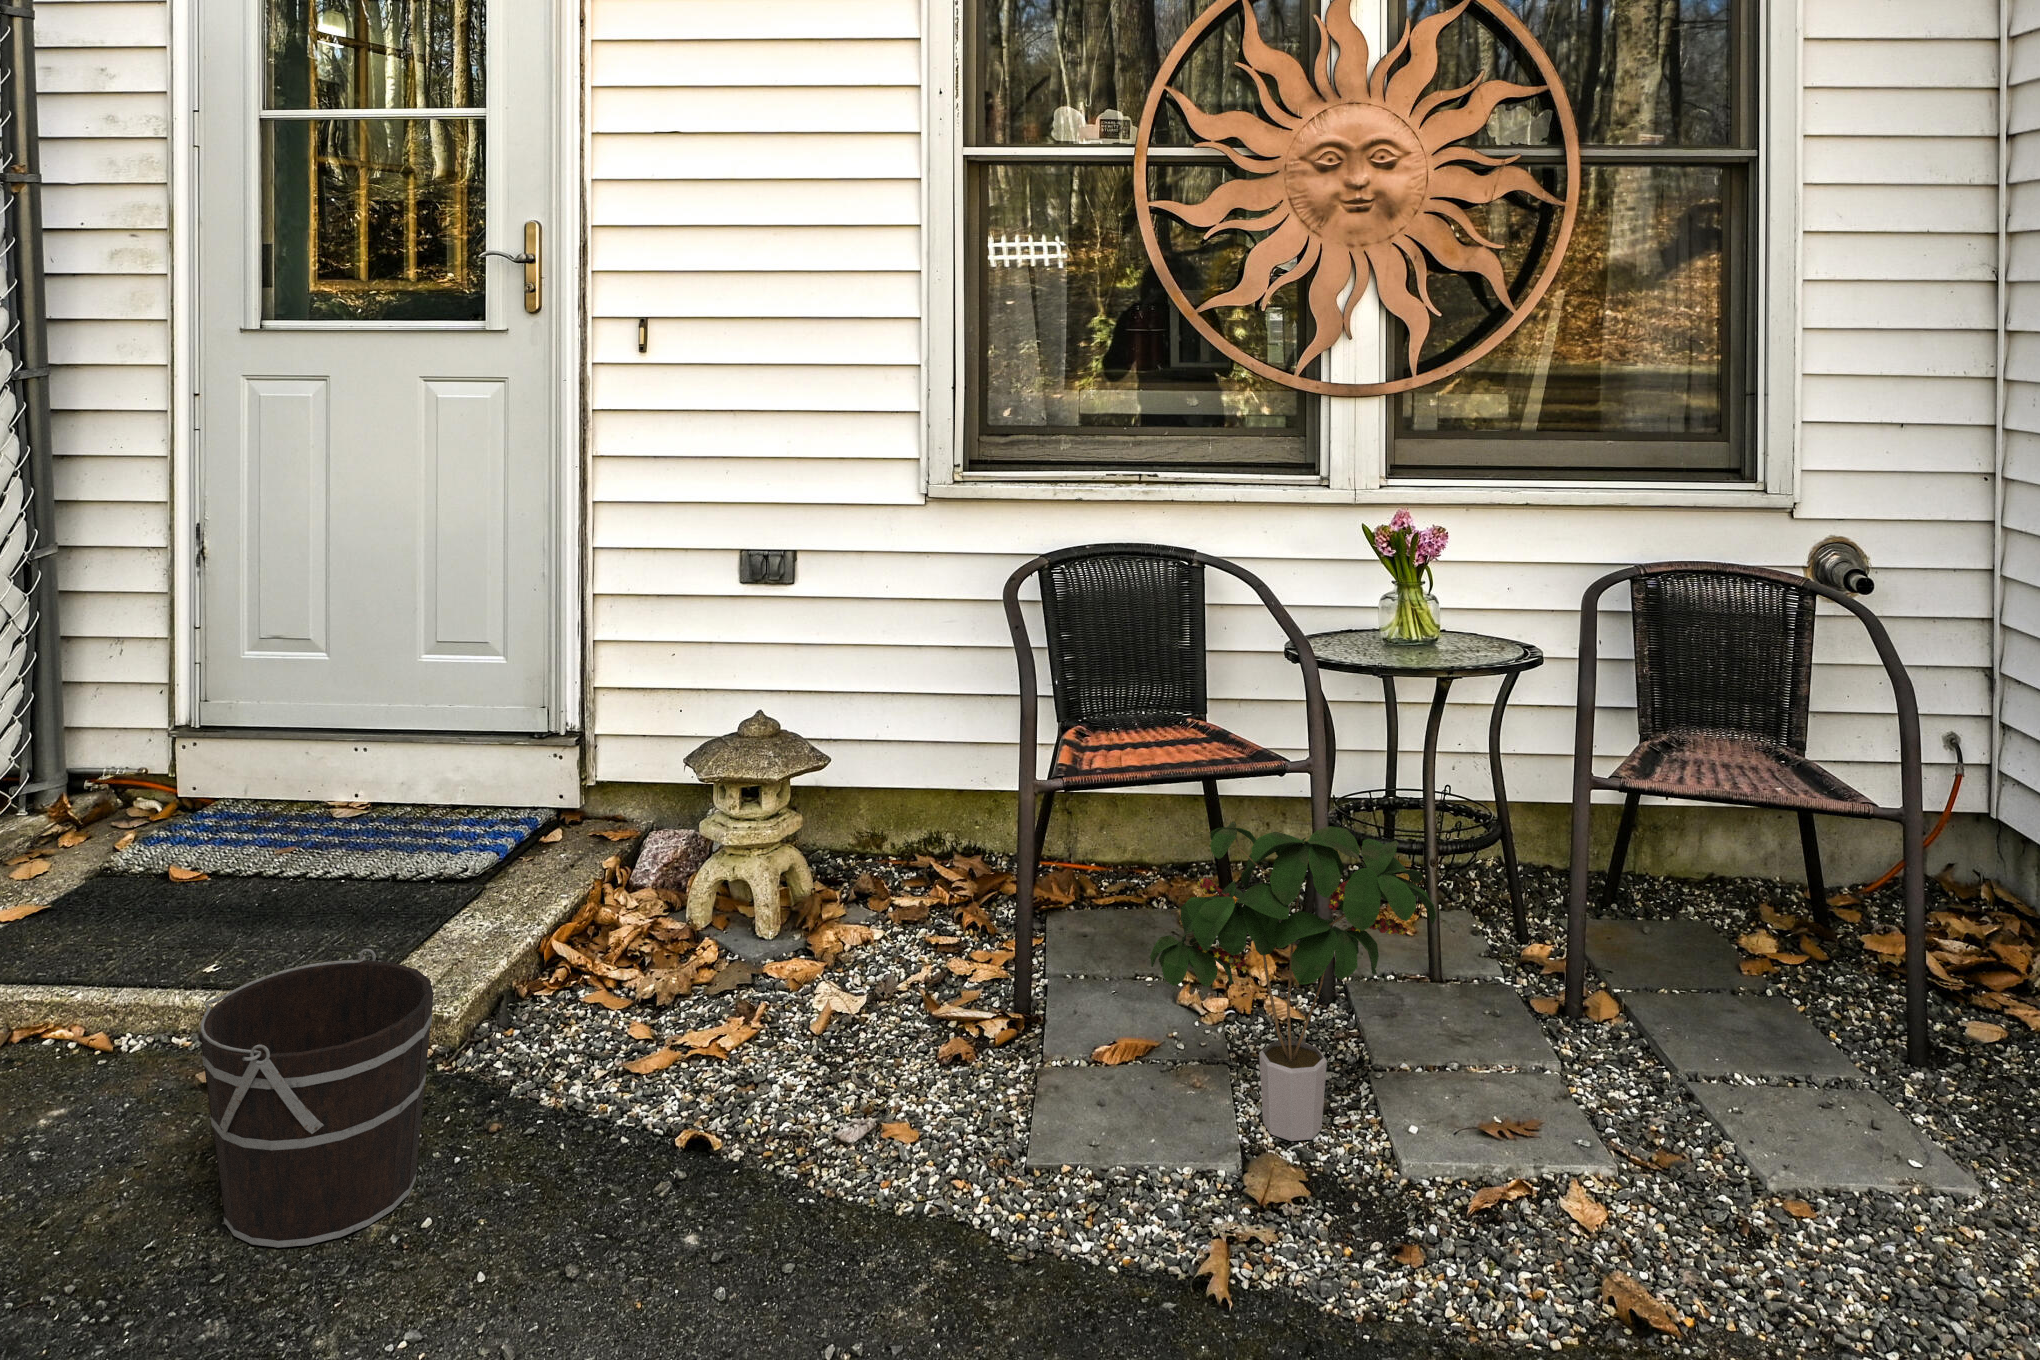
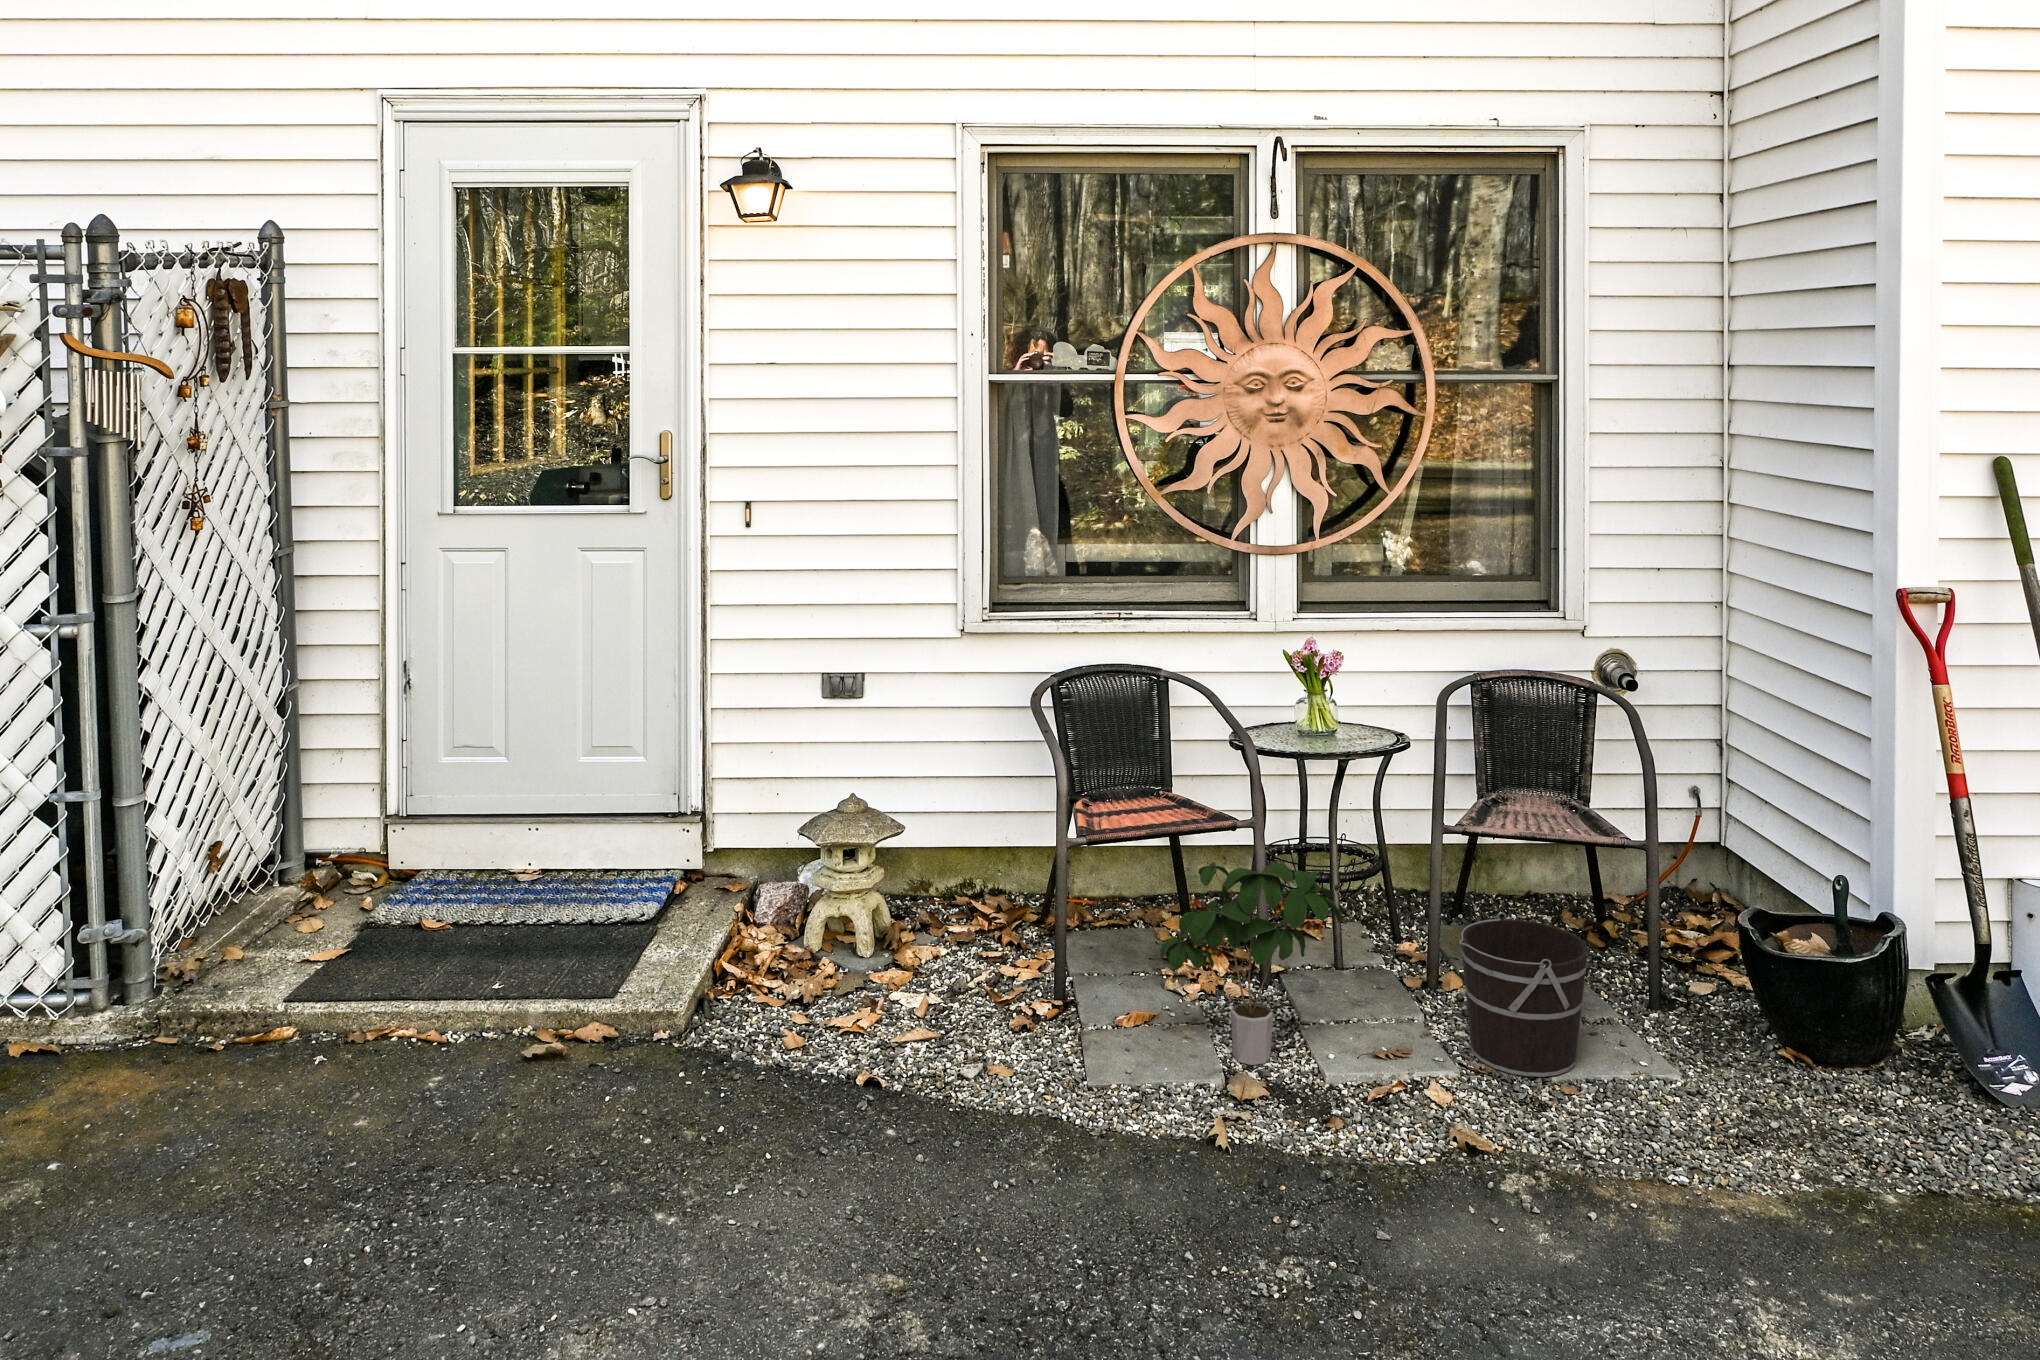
bucket: present [200,949,434,1248] -> present [1459,912,1588,1077]

